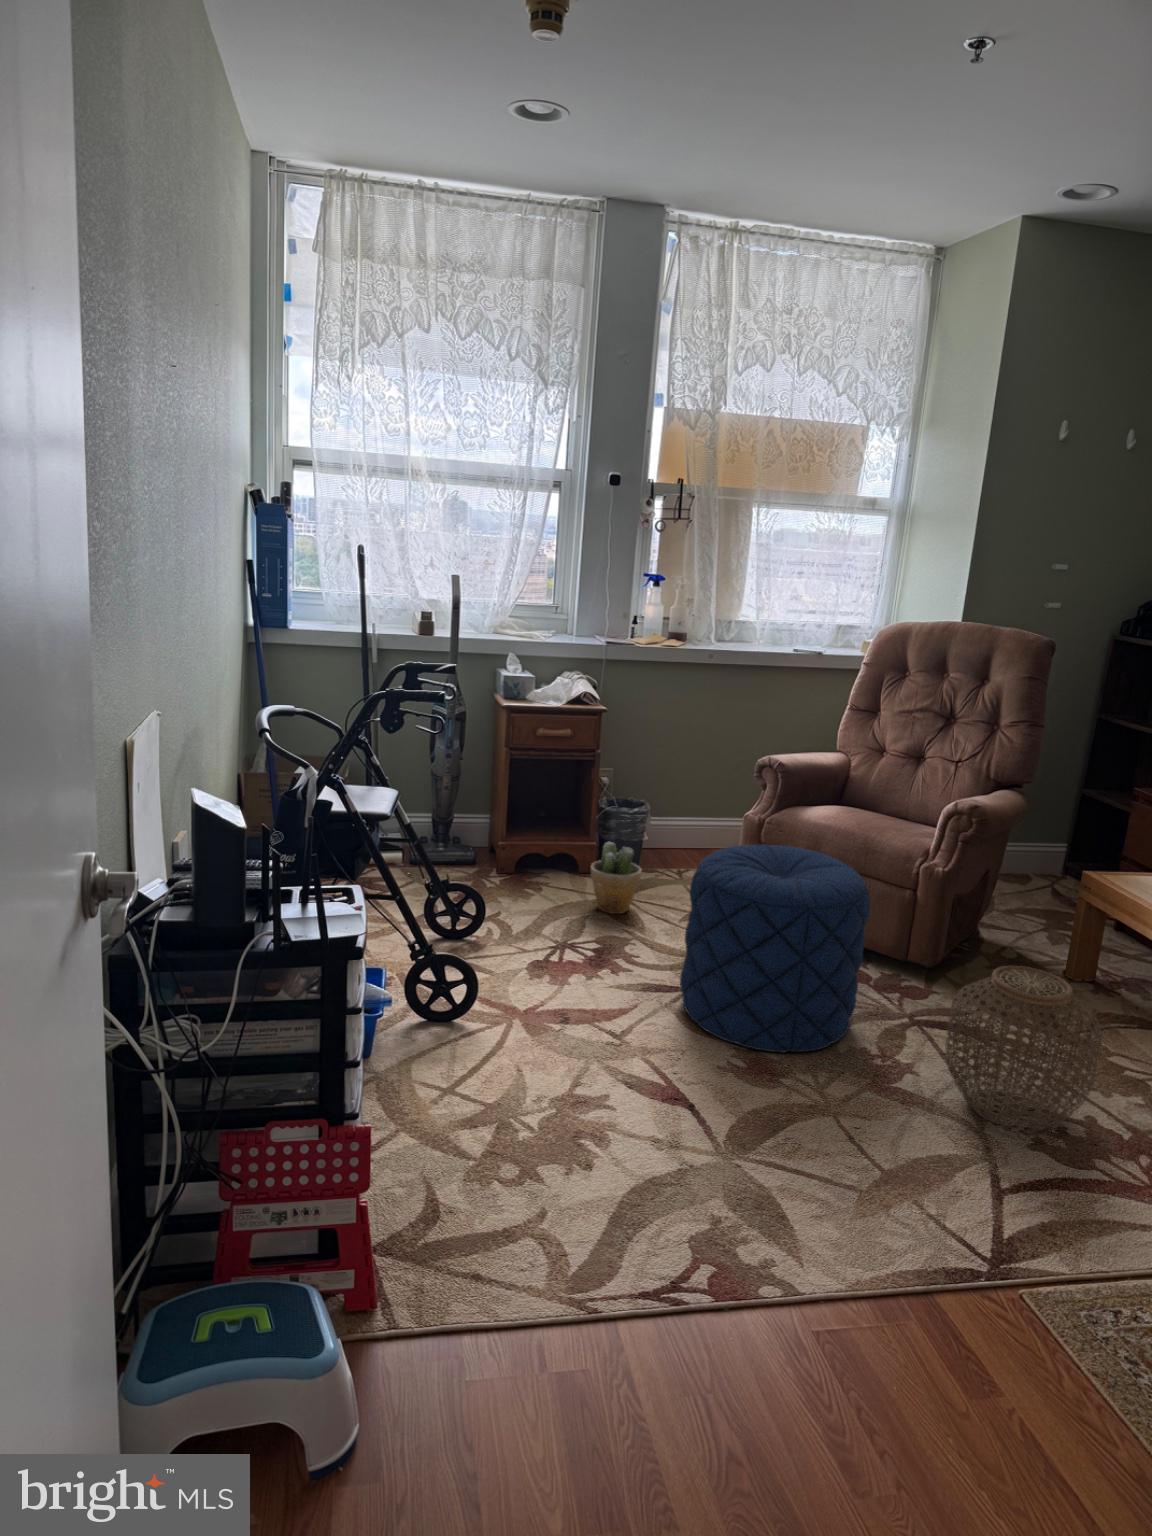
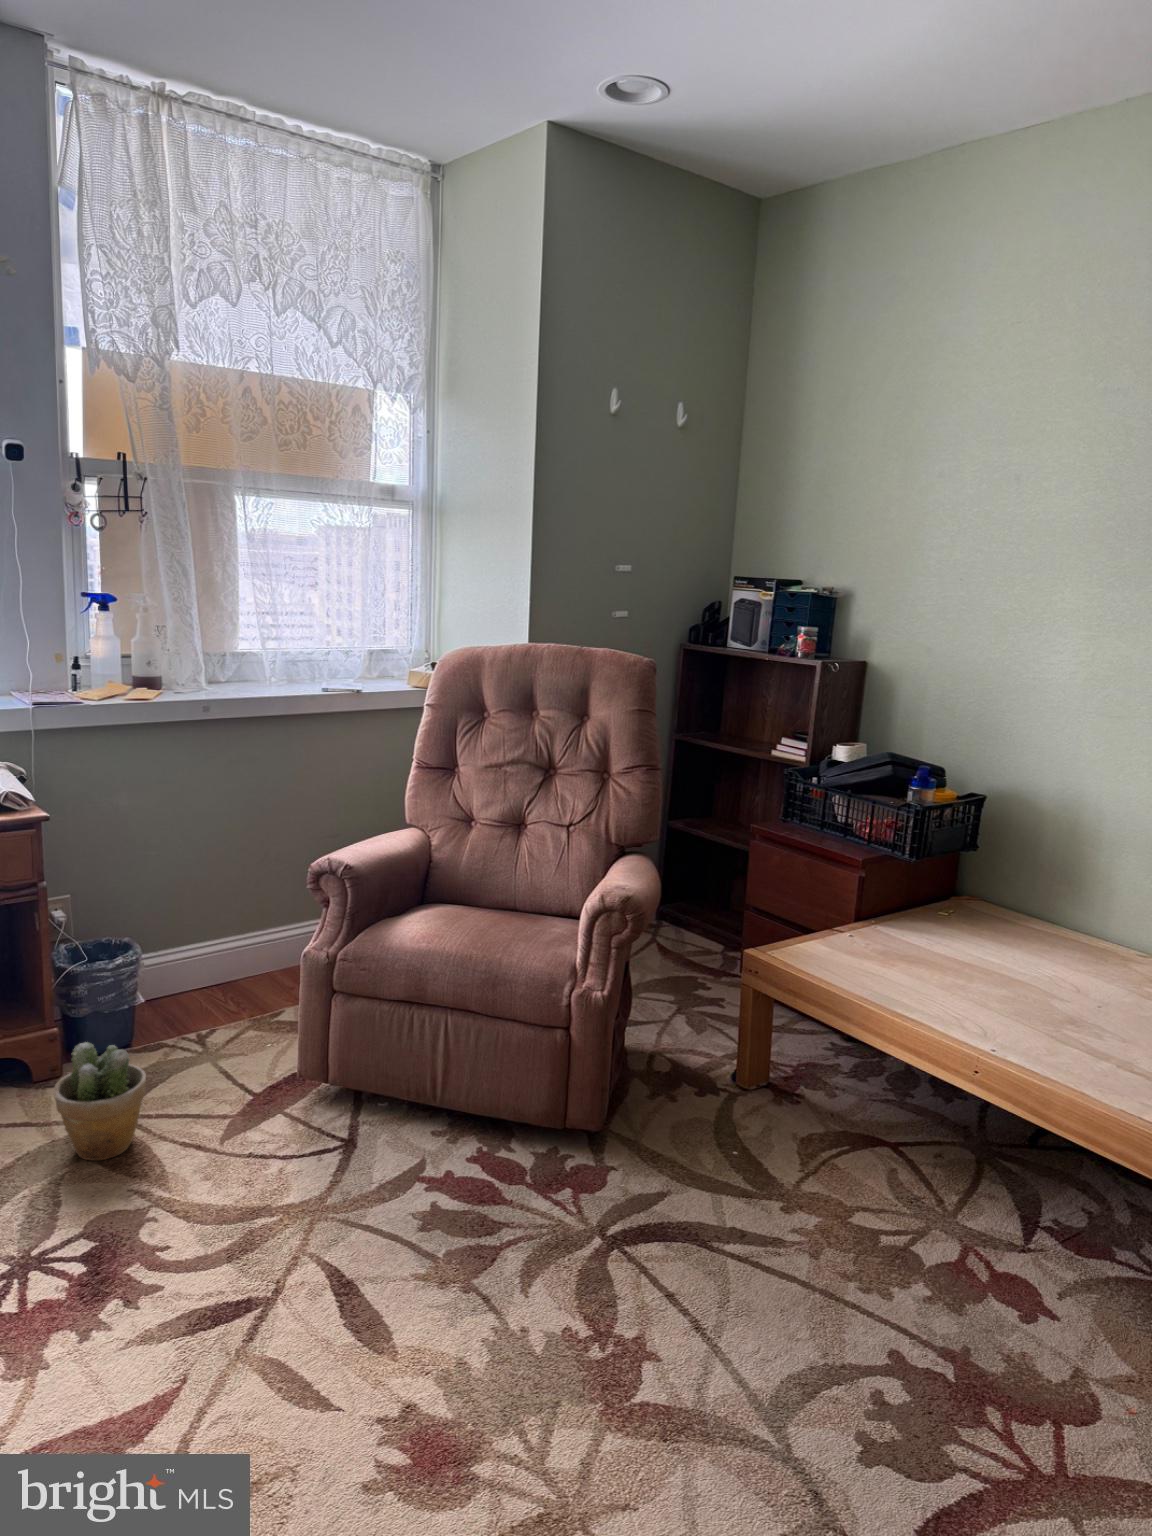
pouf: present [680,844,870,1052] -> none [254,1024,548,1413]
woven basket: present [946,966,1103,1131] -> none [700,1160,917,1420]

